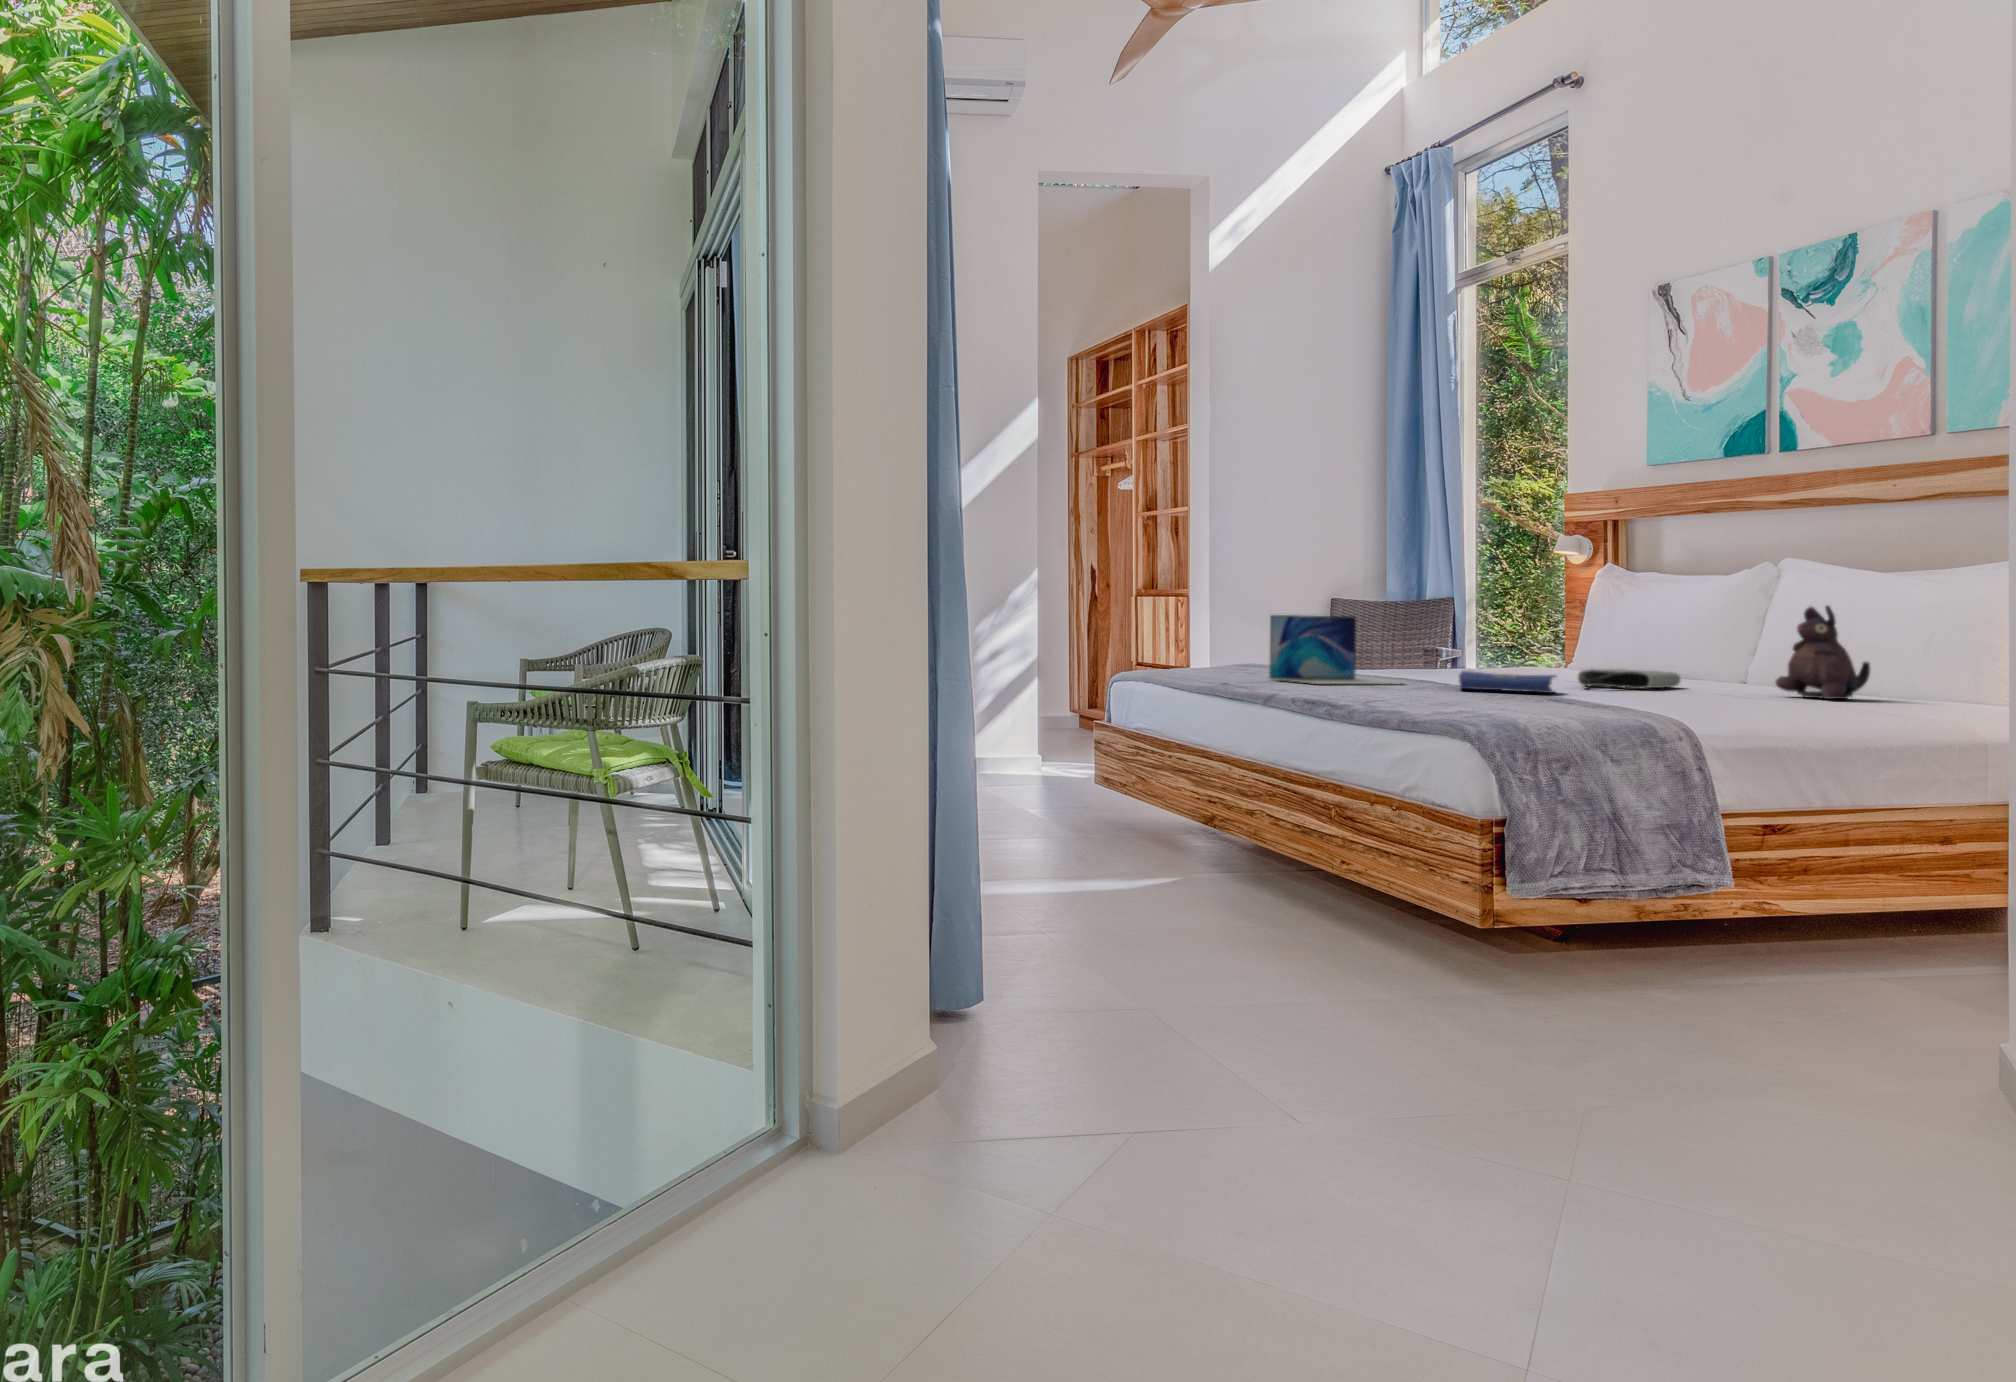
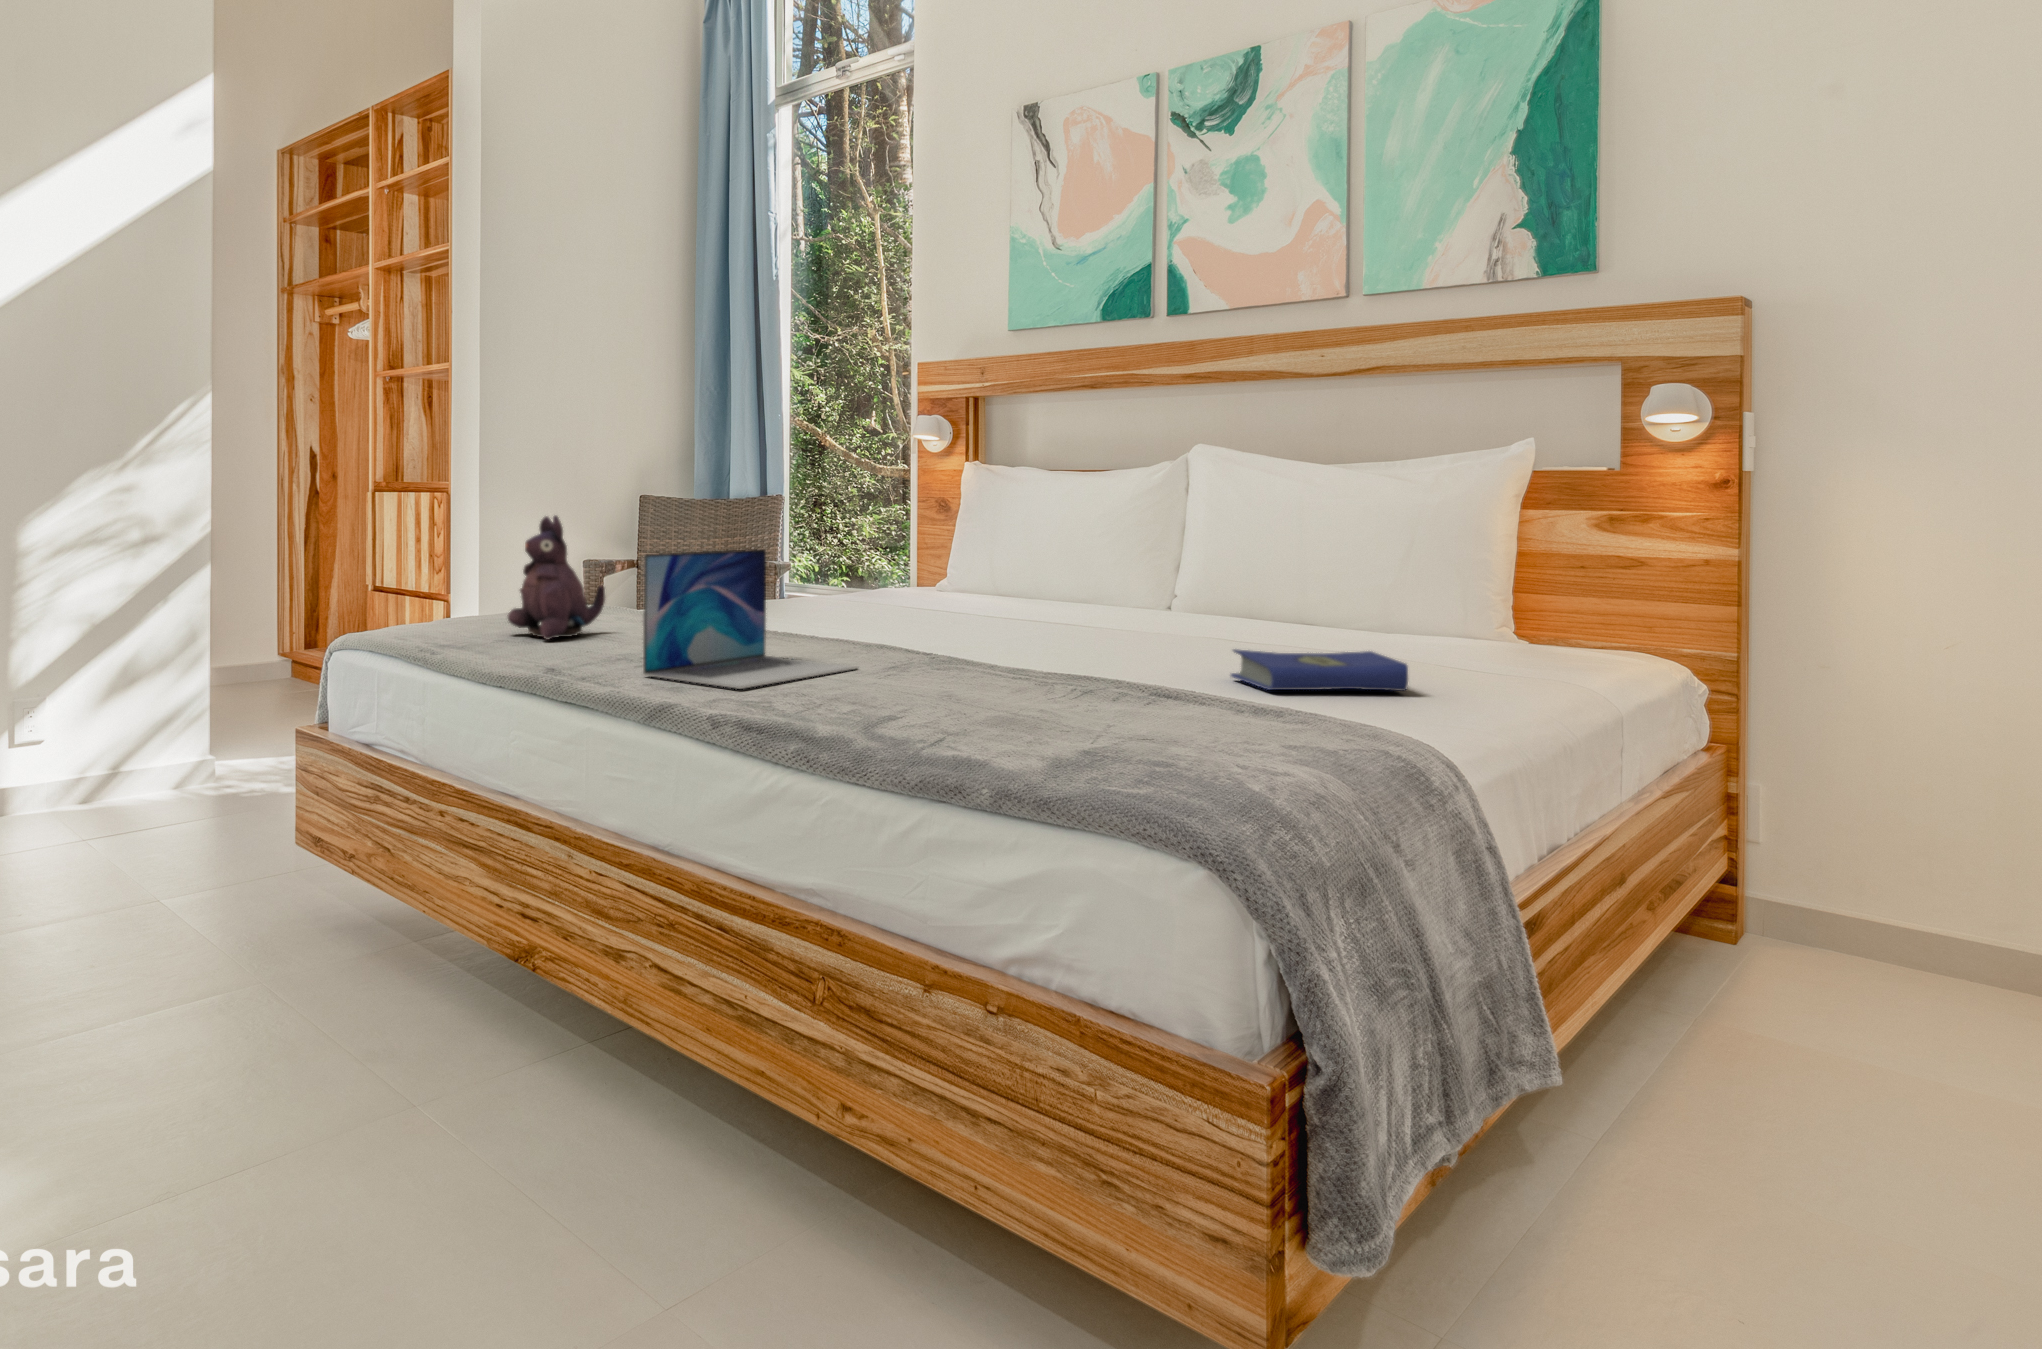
plush toy: present [1775,606,1870,699] -> present [507,516,605,640]
tote bag: present [1578,669,1680,689] -> none [1053,613,1157,649]
hardcover book: present [1459,671,1556,693] -> present [1231,649,1408,691]

